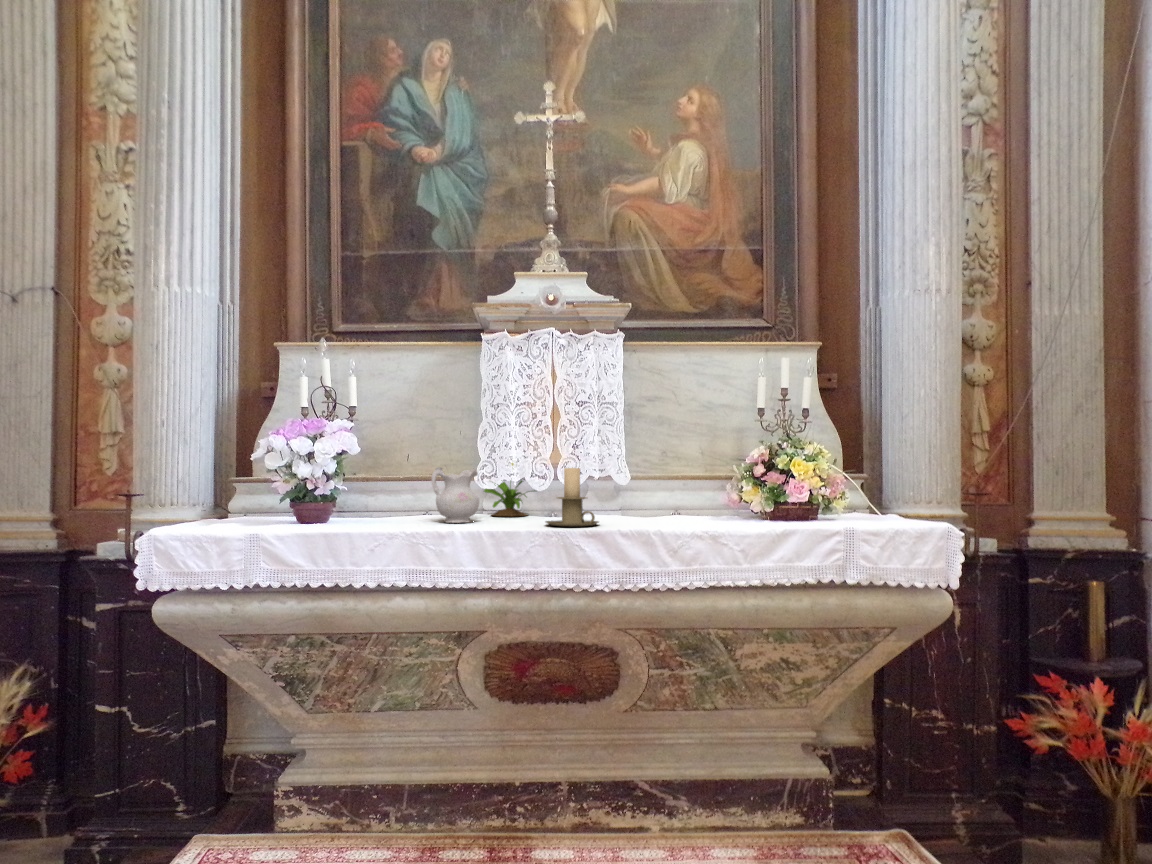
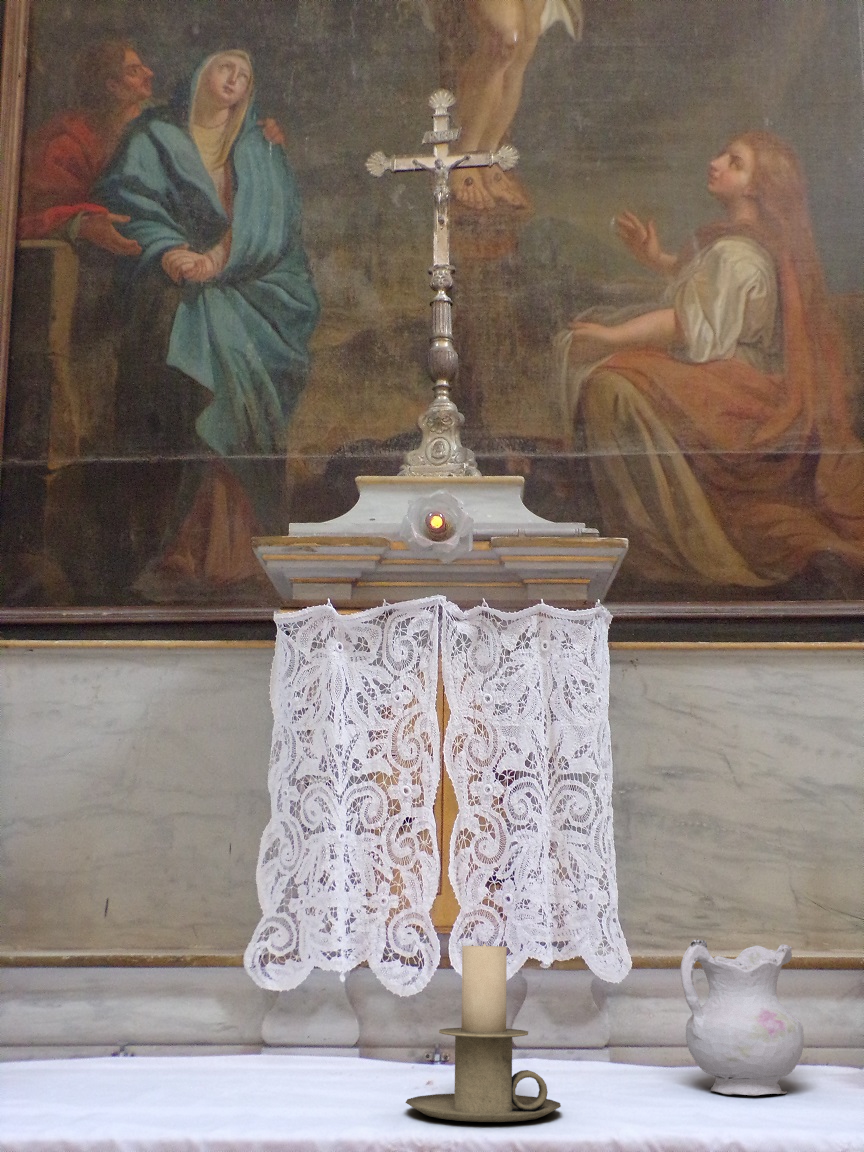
potted flower: present [484,459,535,516] -> none [262,899,398,1066]
ceramic pitcher: present [432,467,479,523] -> present [680,939,804,1095]

